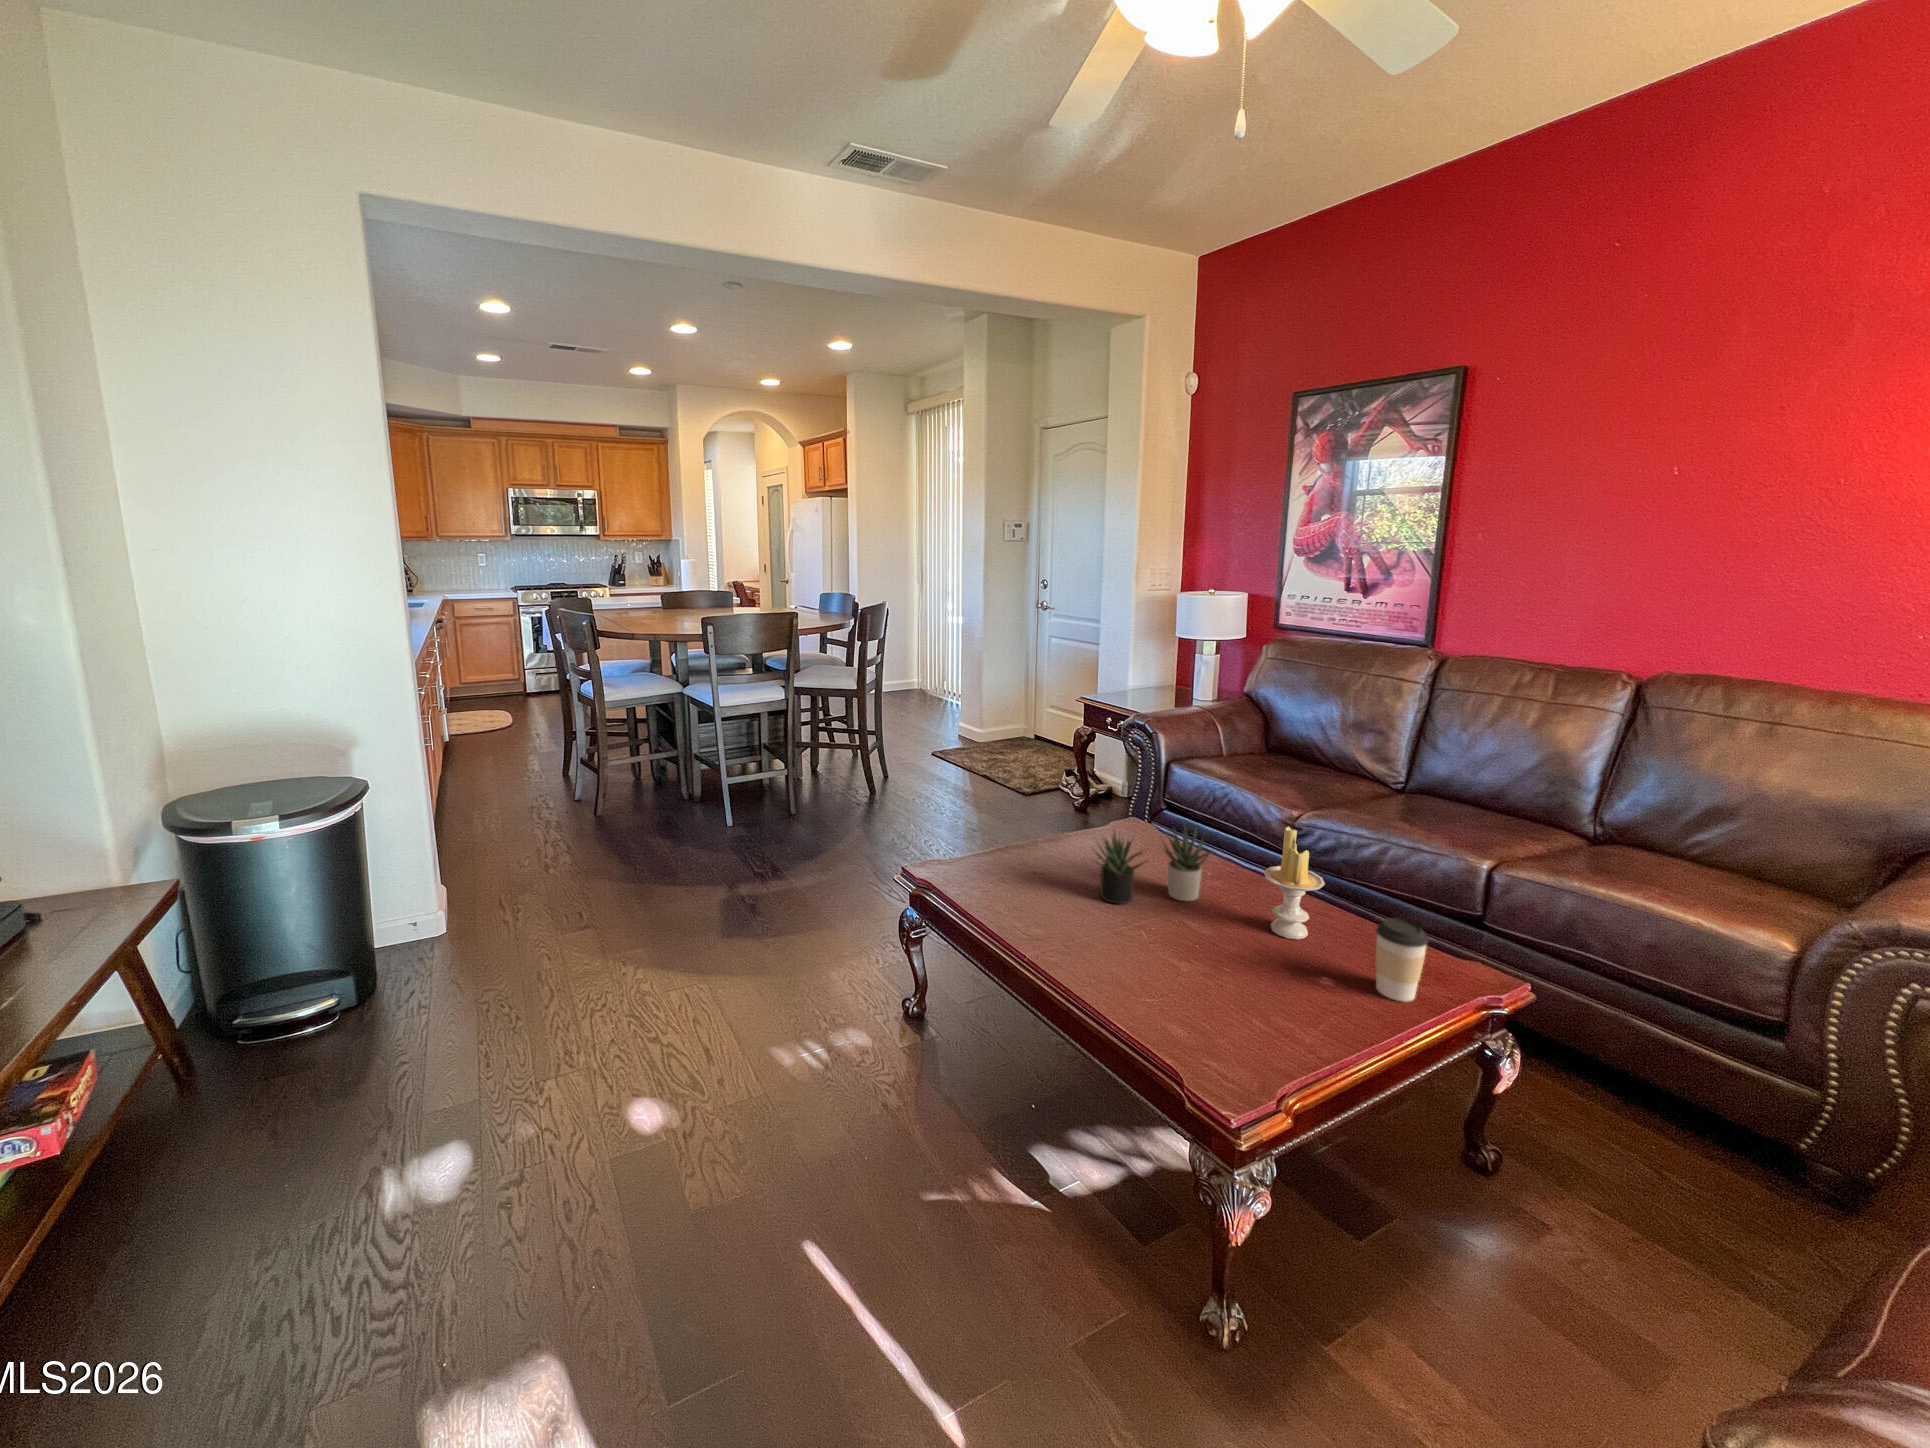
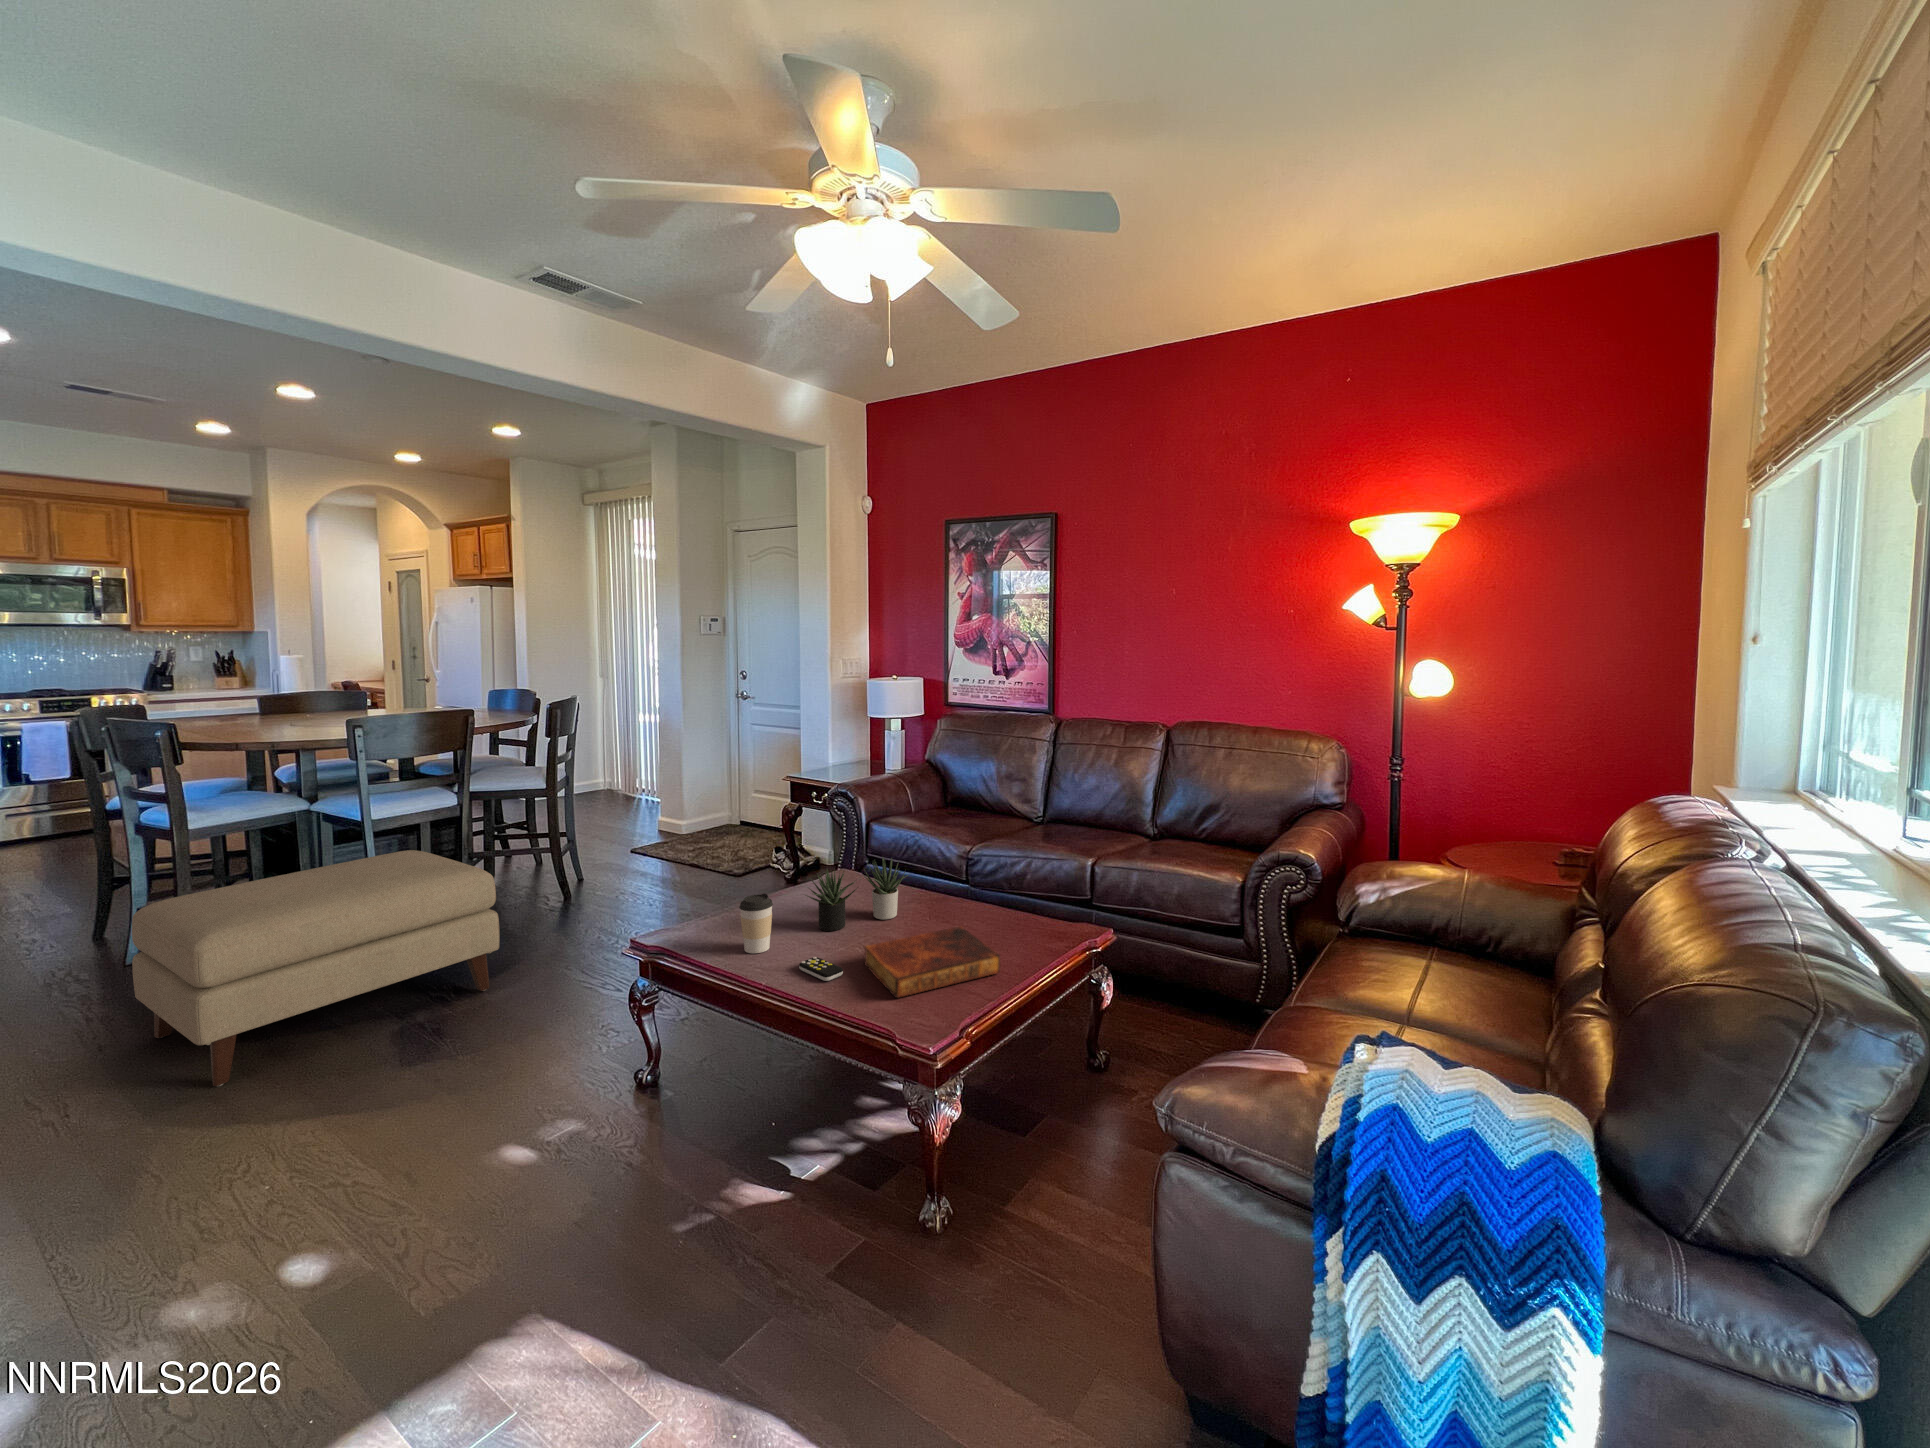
ottoman: none [567,737,808,917] -> present [132,850,499,1086]
candle: present [1264,827,1325,939] -> none [942,844,984,930]
coffee cup: present [1376,918,1428,1001] -> present [739,894,773,953]
remote control: none [1073,938,1125,976] -> present [799,957,843,981]
book: none [1152,938,1348,1026] -> present [864,927,1000,998]

